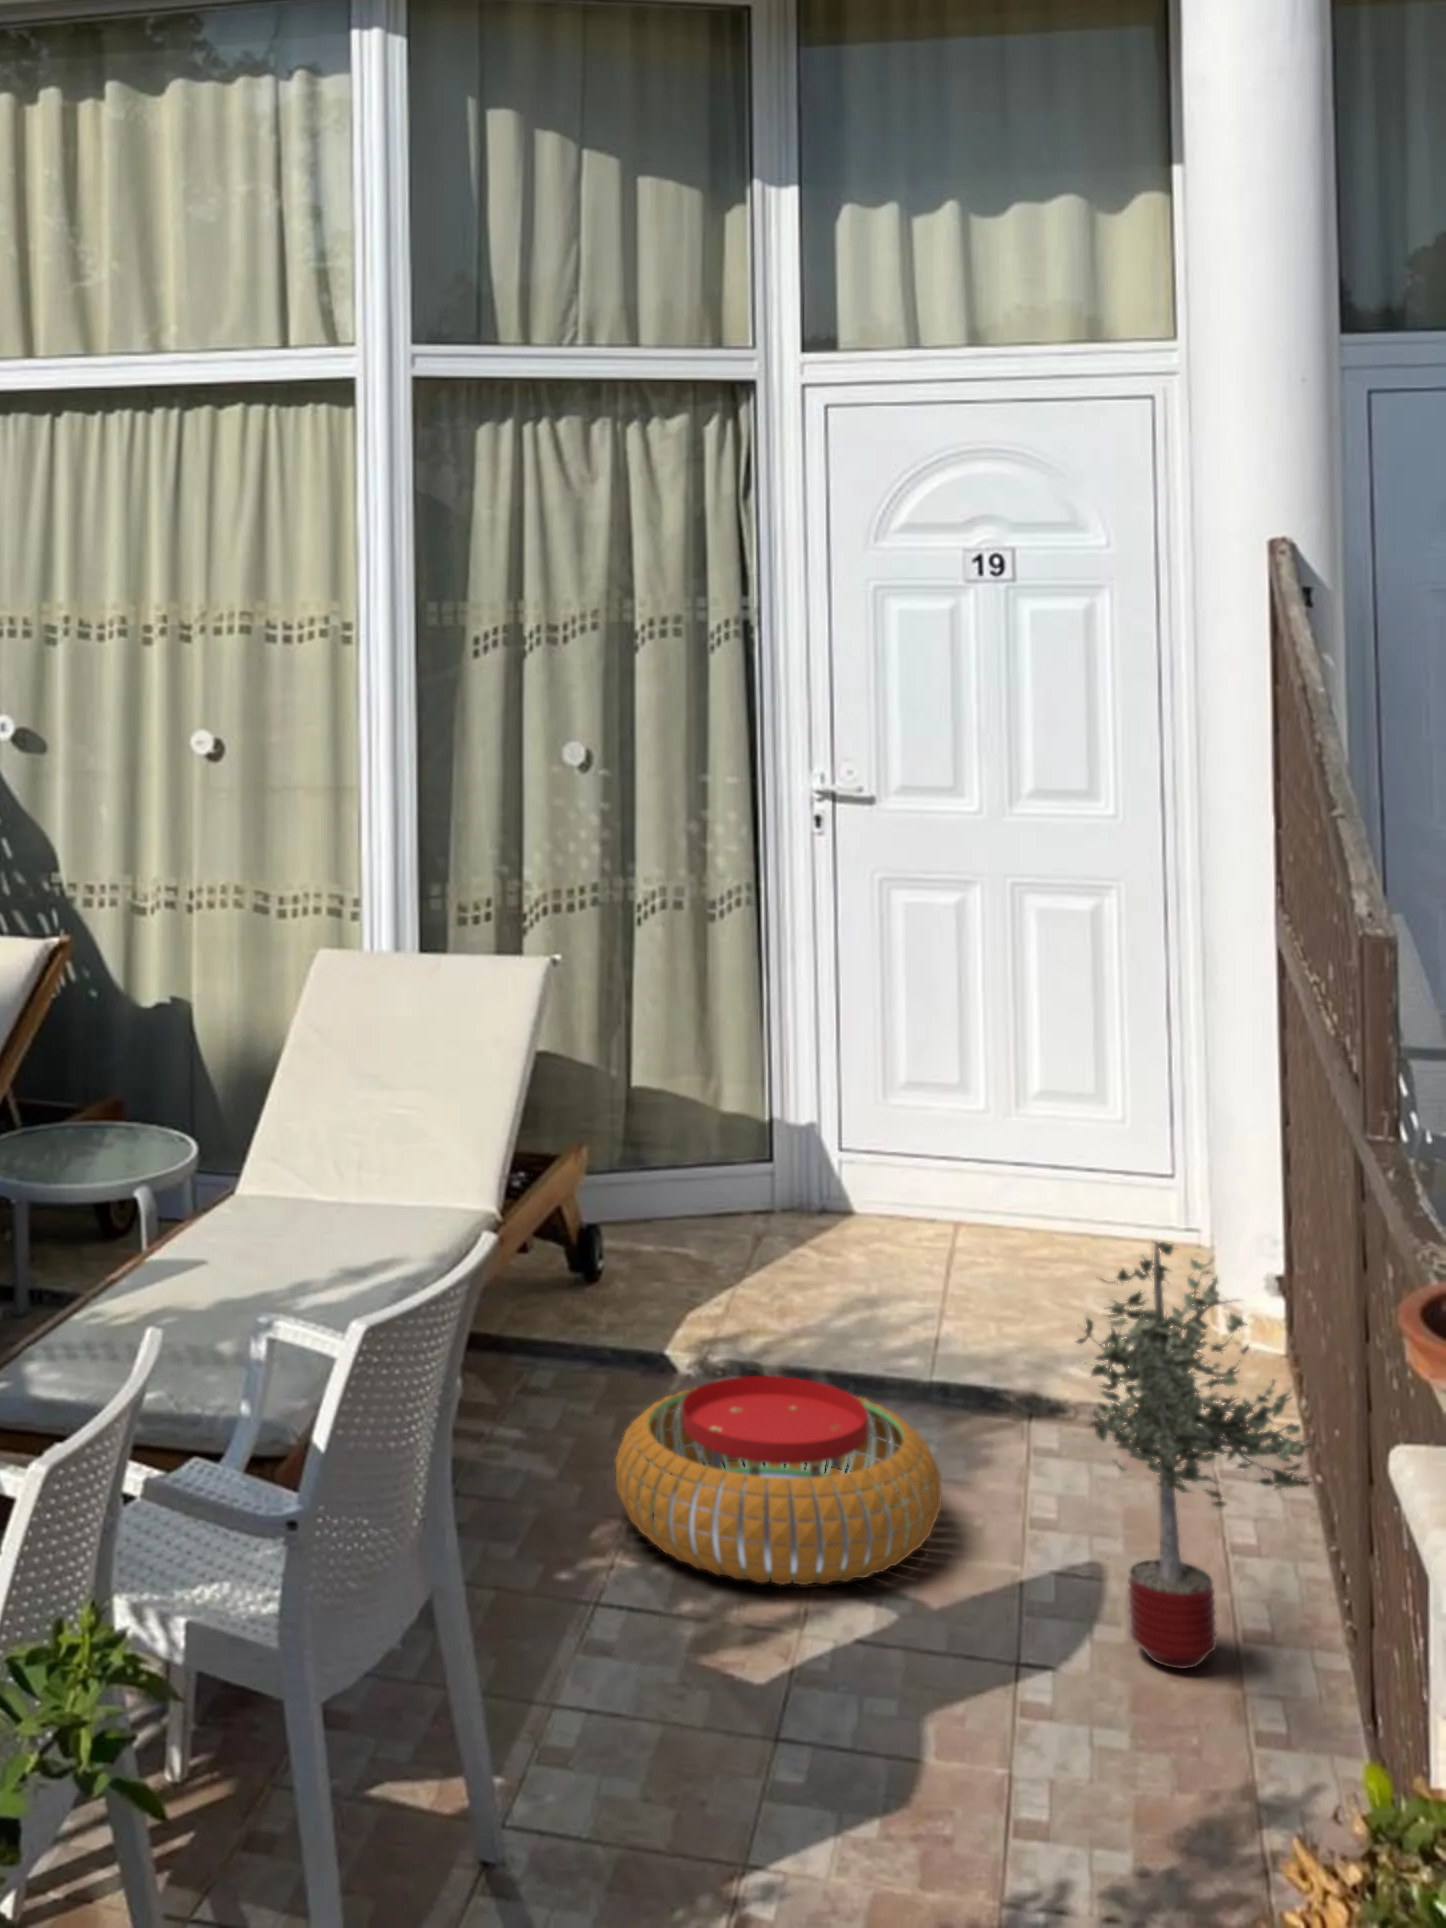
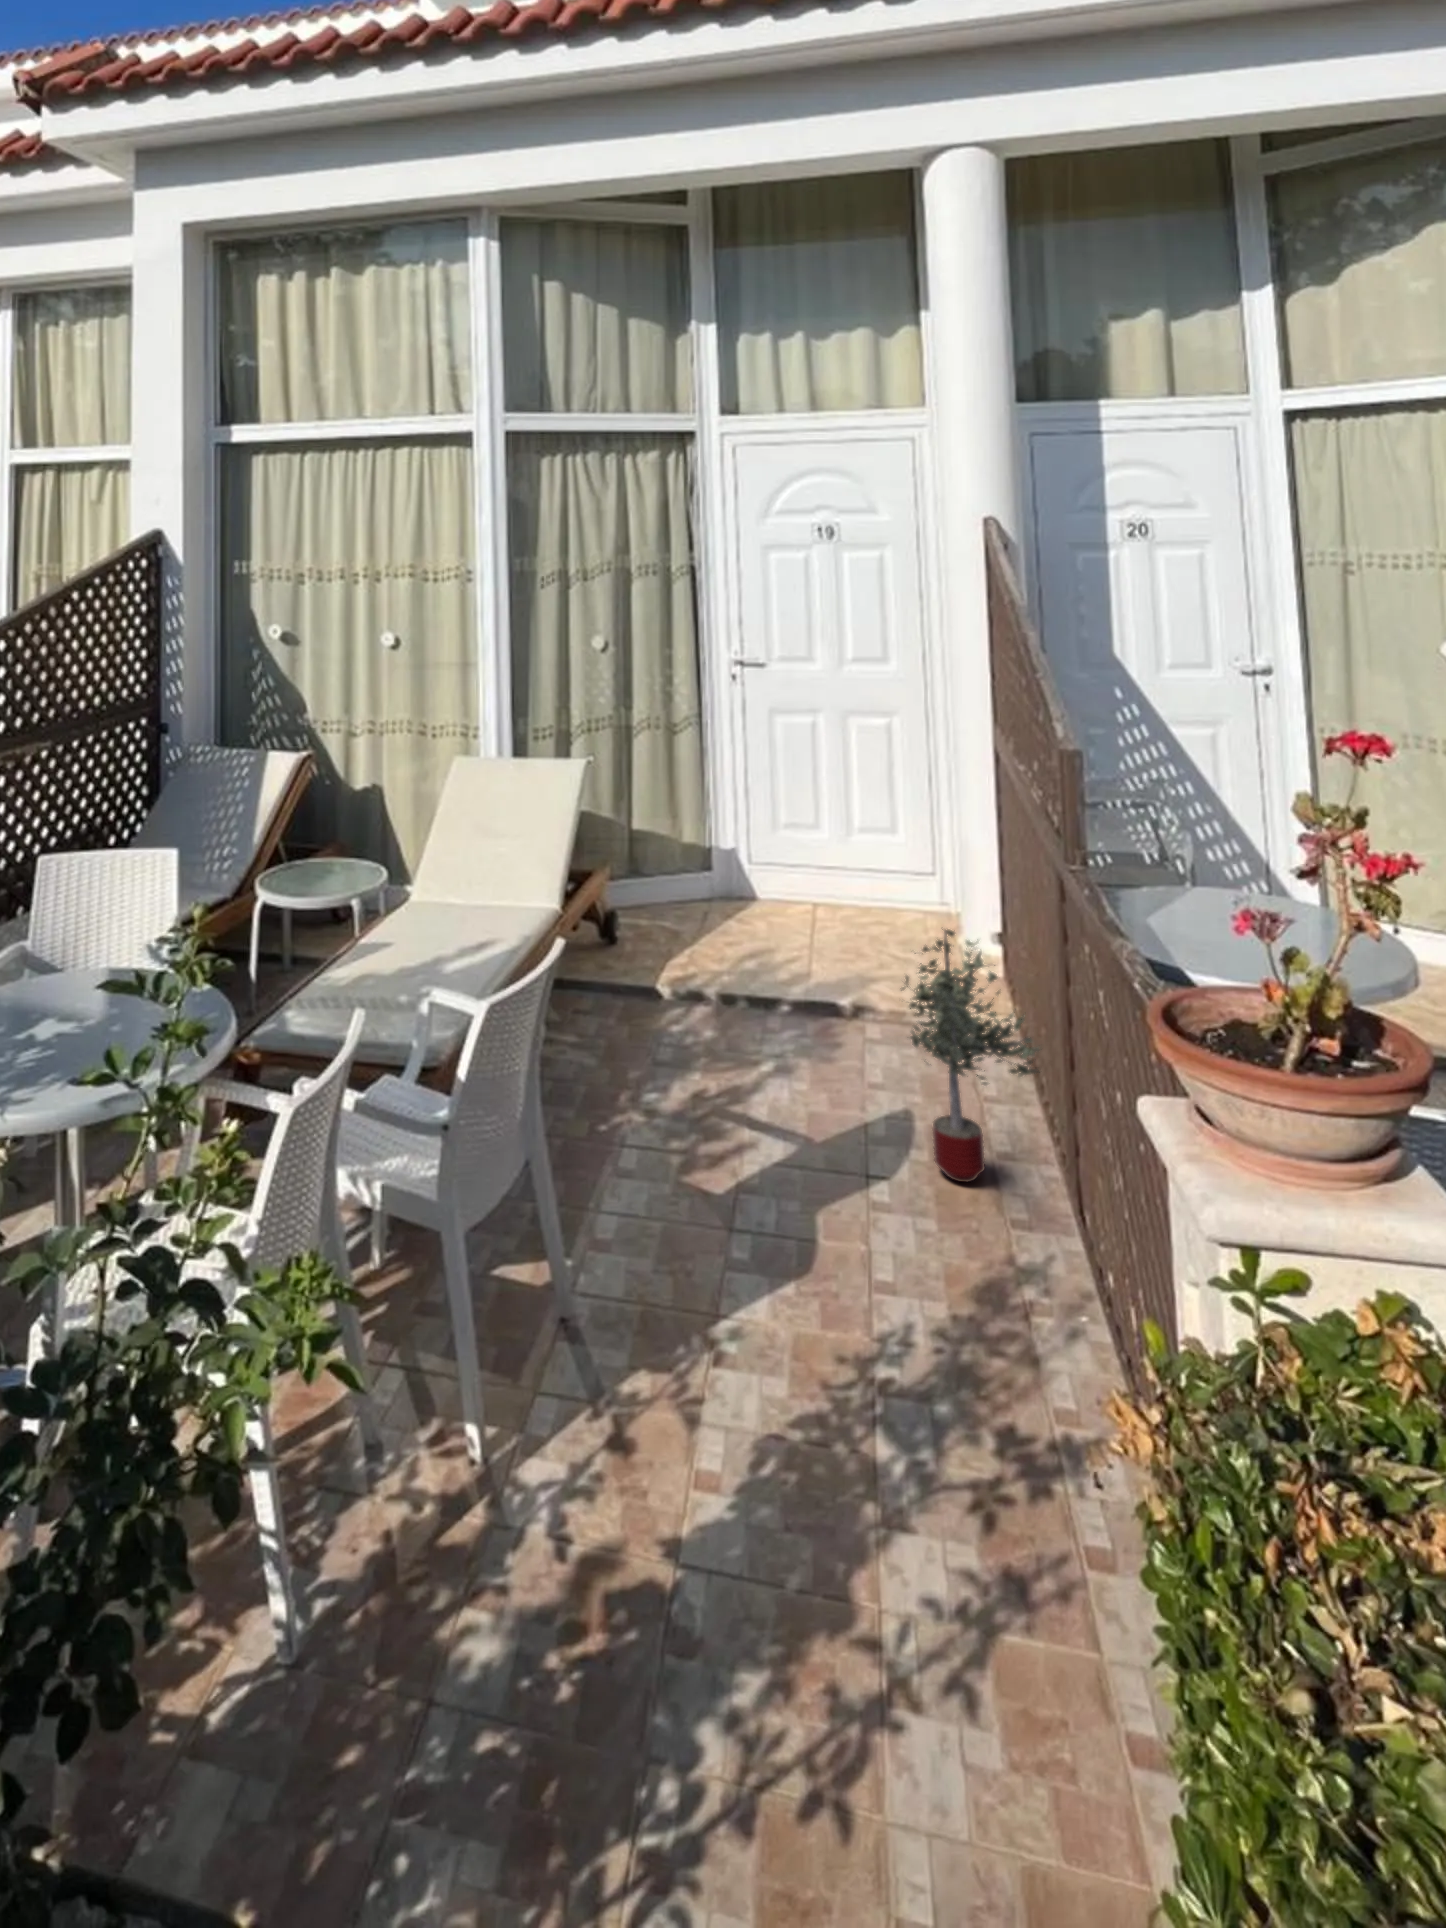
pouf: present [615,1376,942,1585] -> none [630,1004,820,1133]

